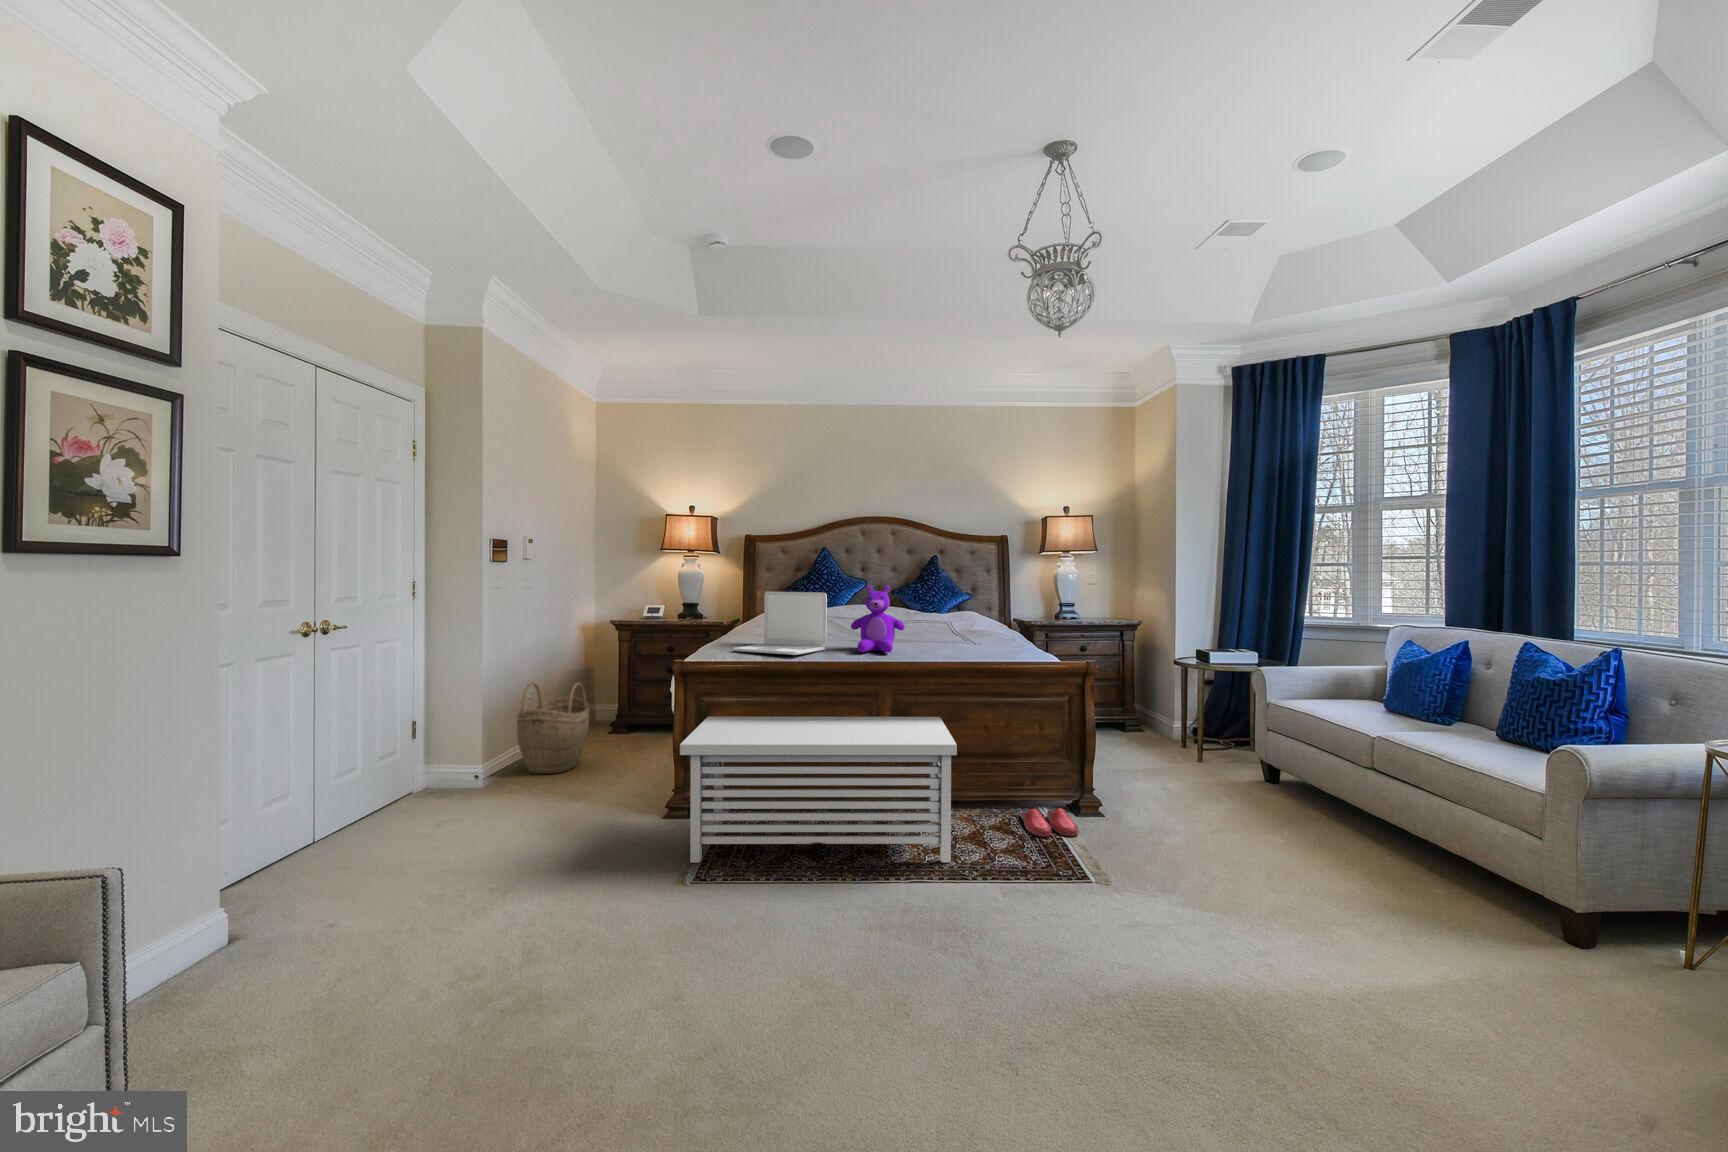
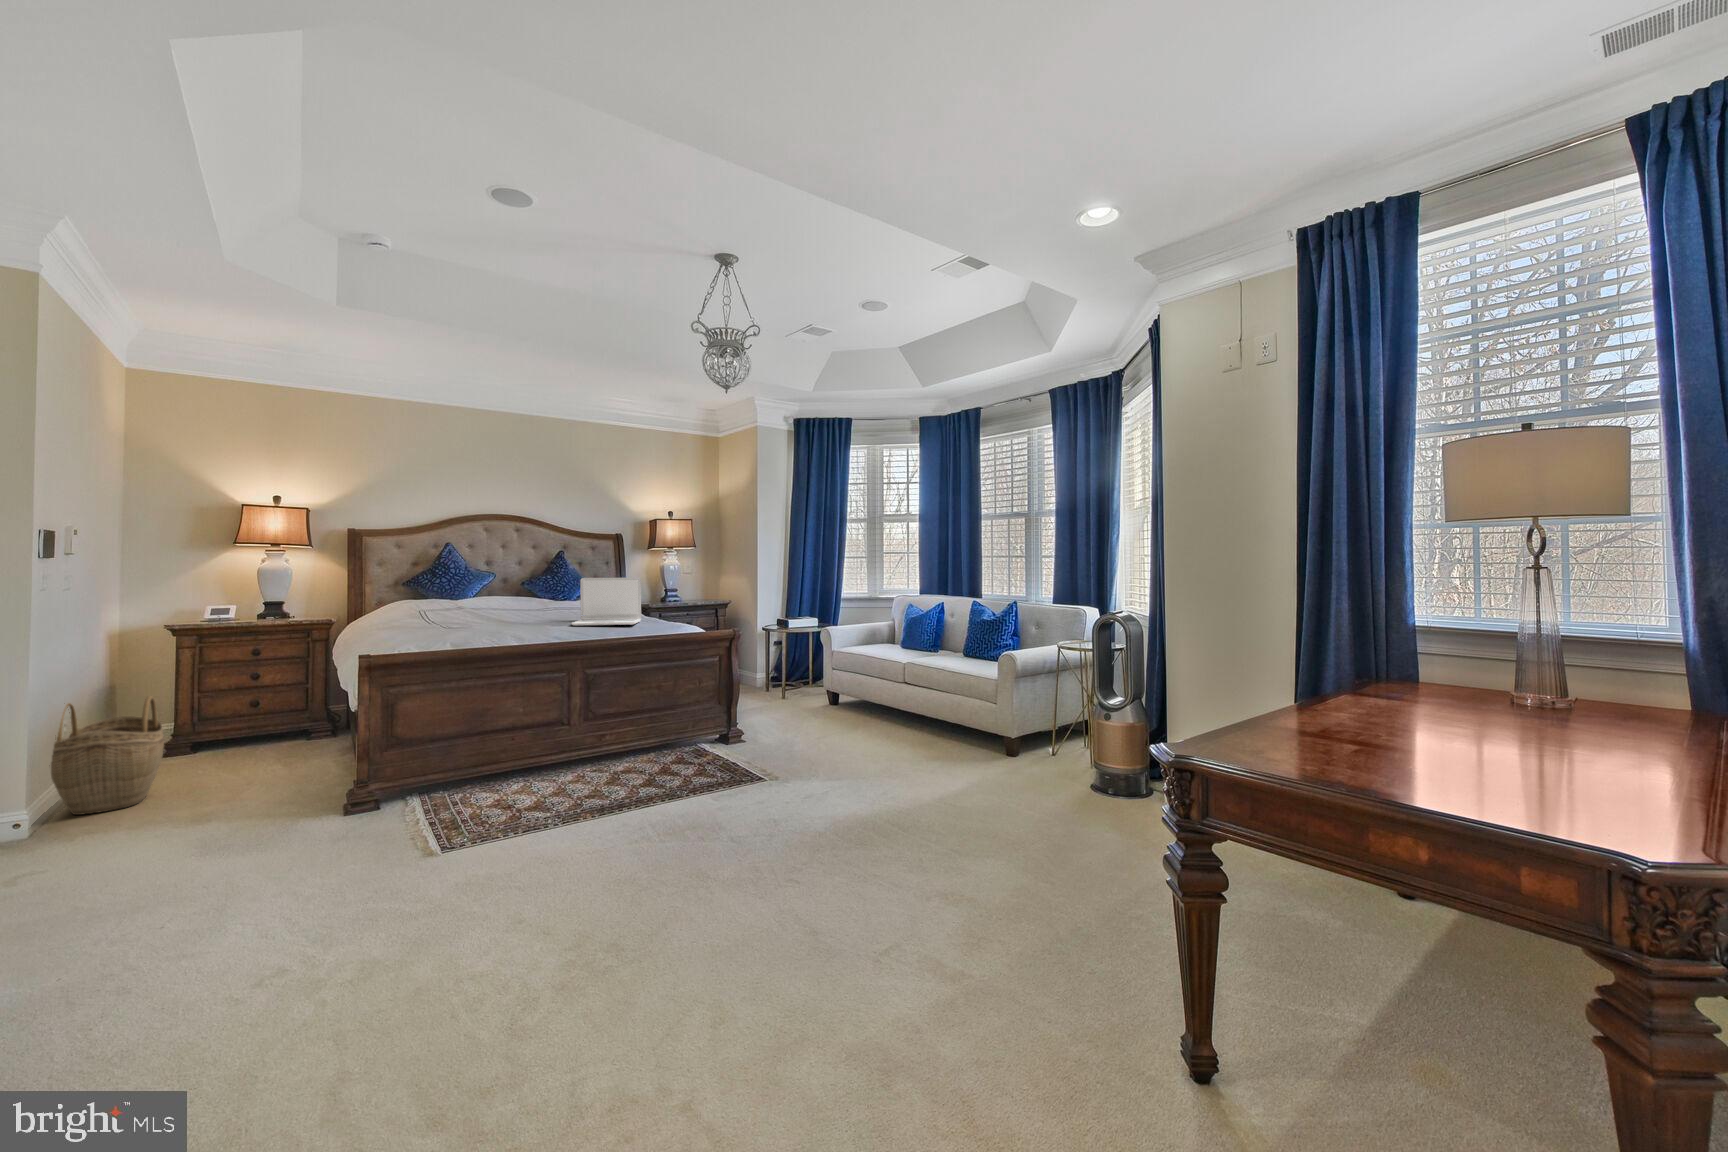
teddy bear: present [851,585,905,653] -> none [526,575,578,634]
laptop: present [734,592,827,655] -> present [571,578,641,626]
storage bench: present [680,716,957,863] -> none [397,680,667,837]
slippers: present [1022,808,1078,837] -> none [691,738,738,759]

